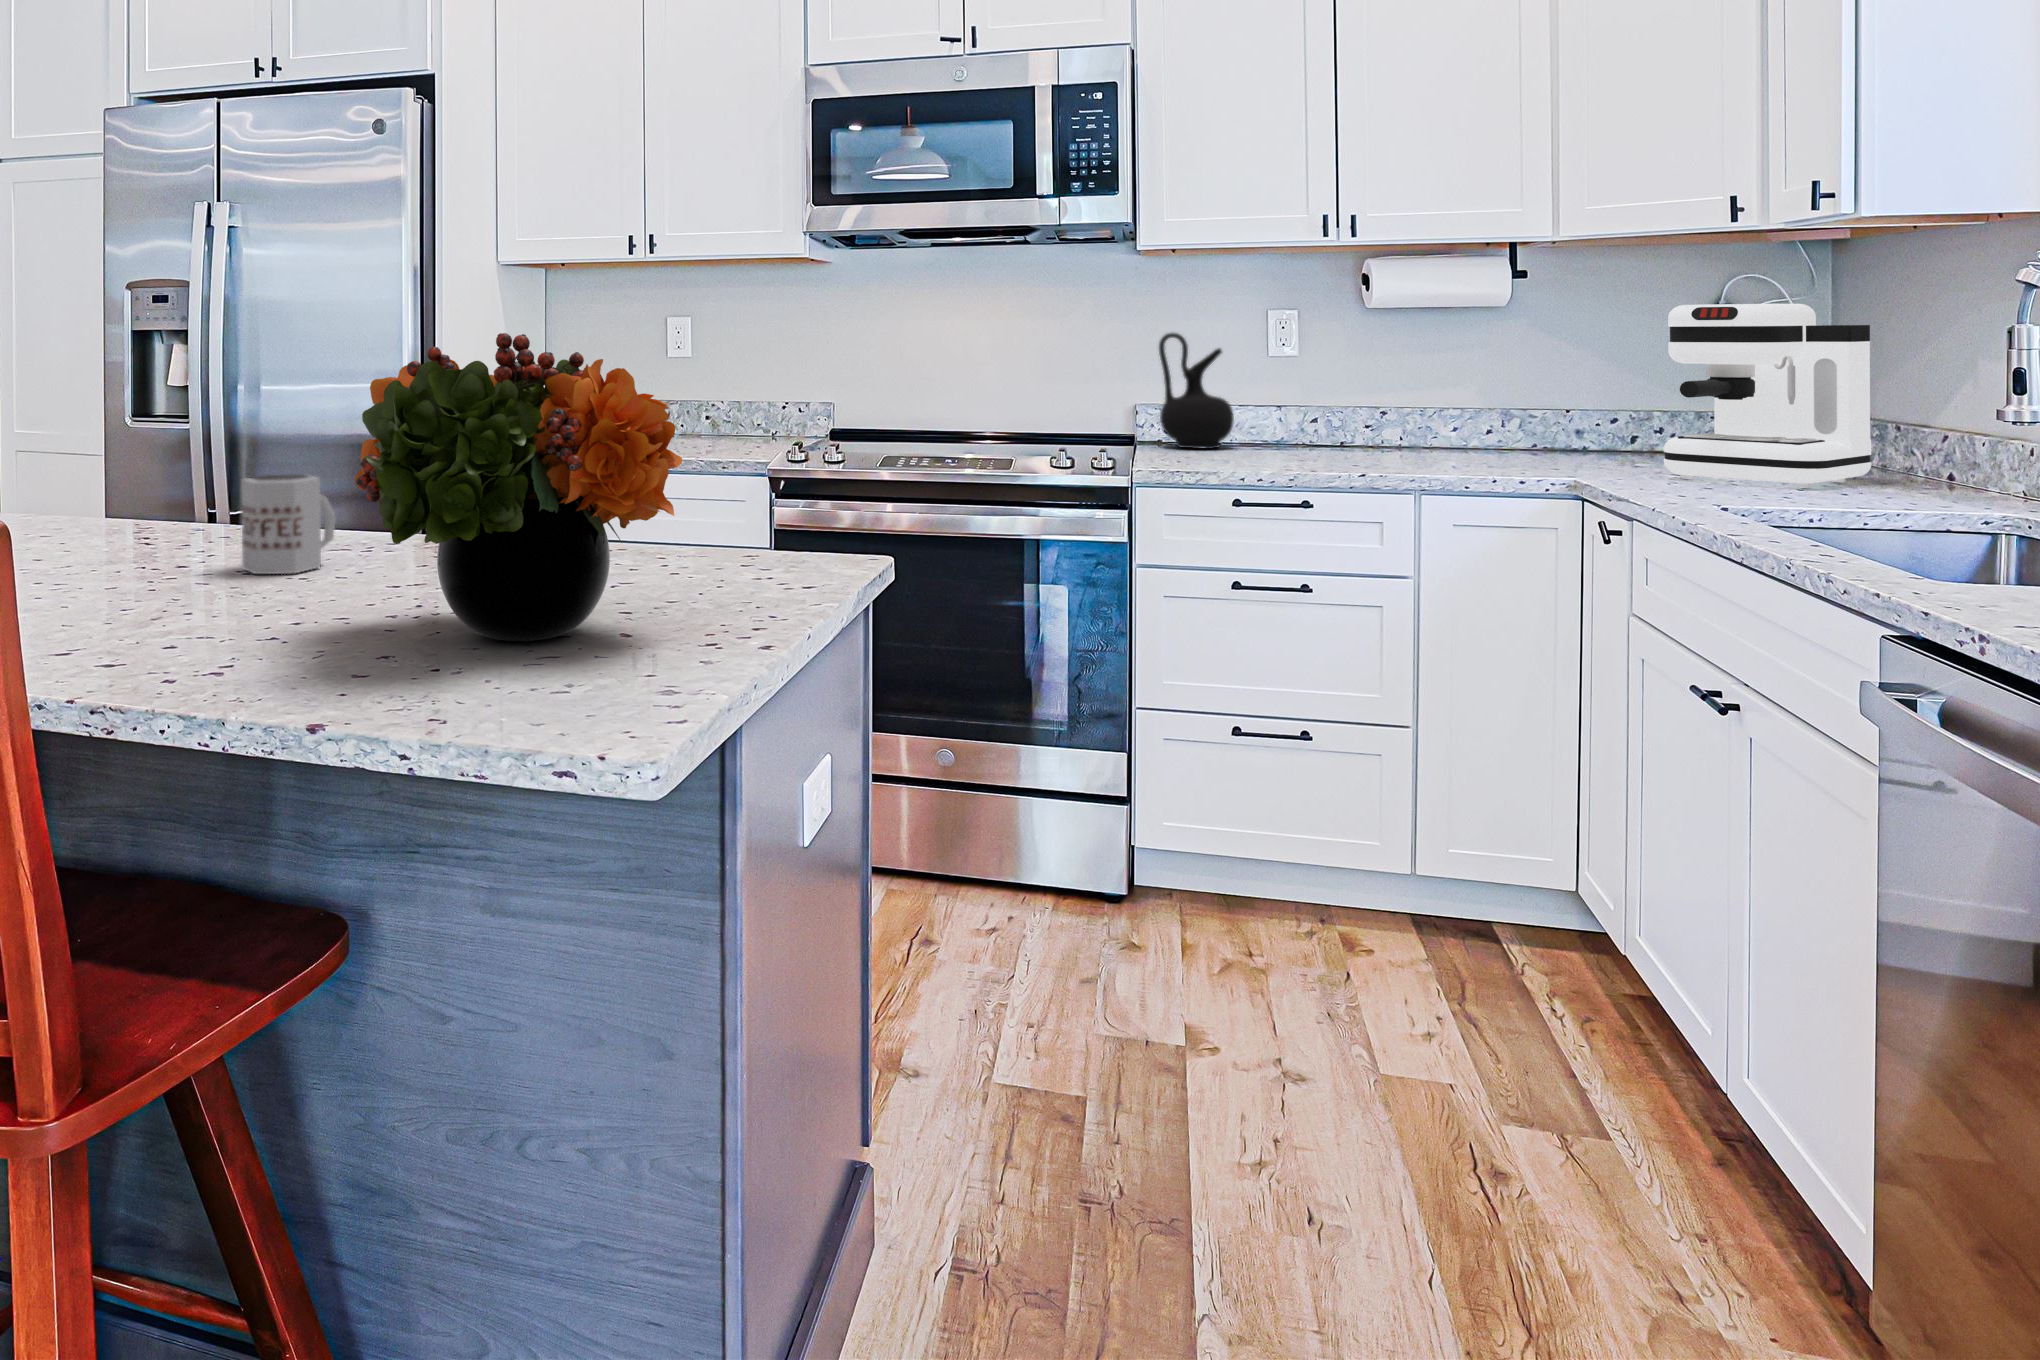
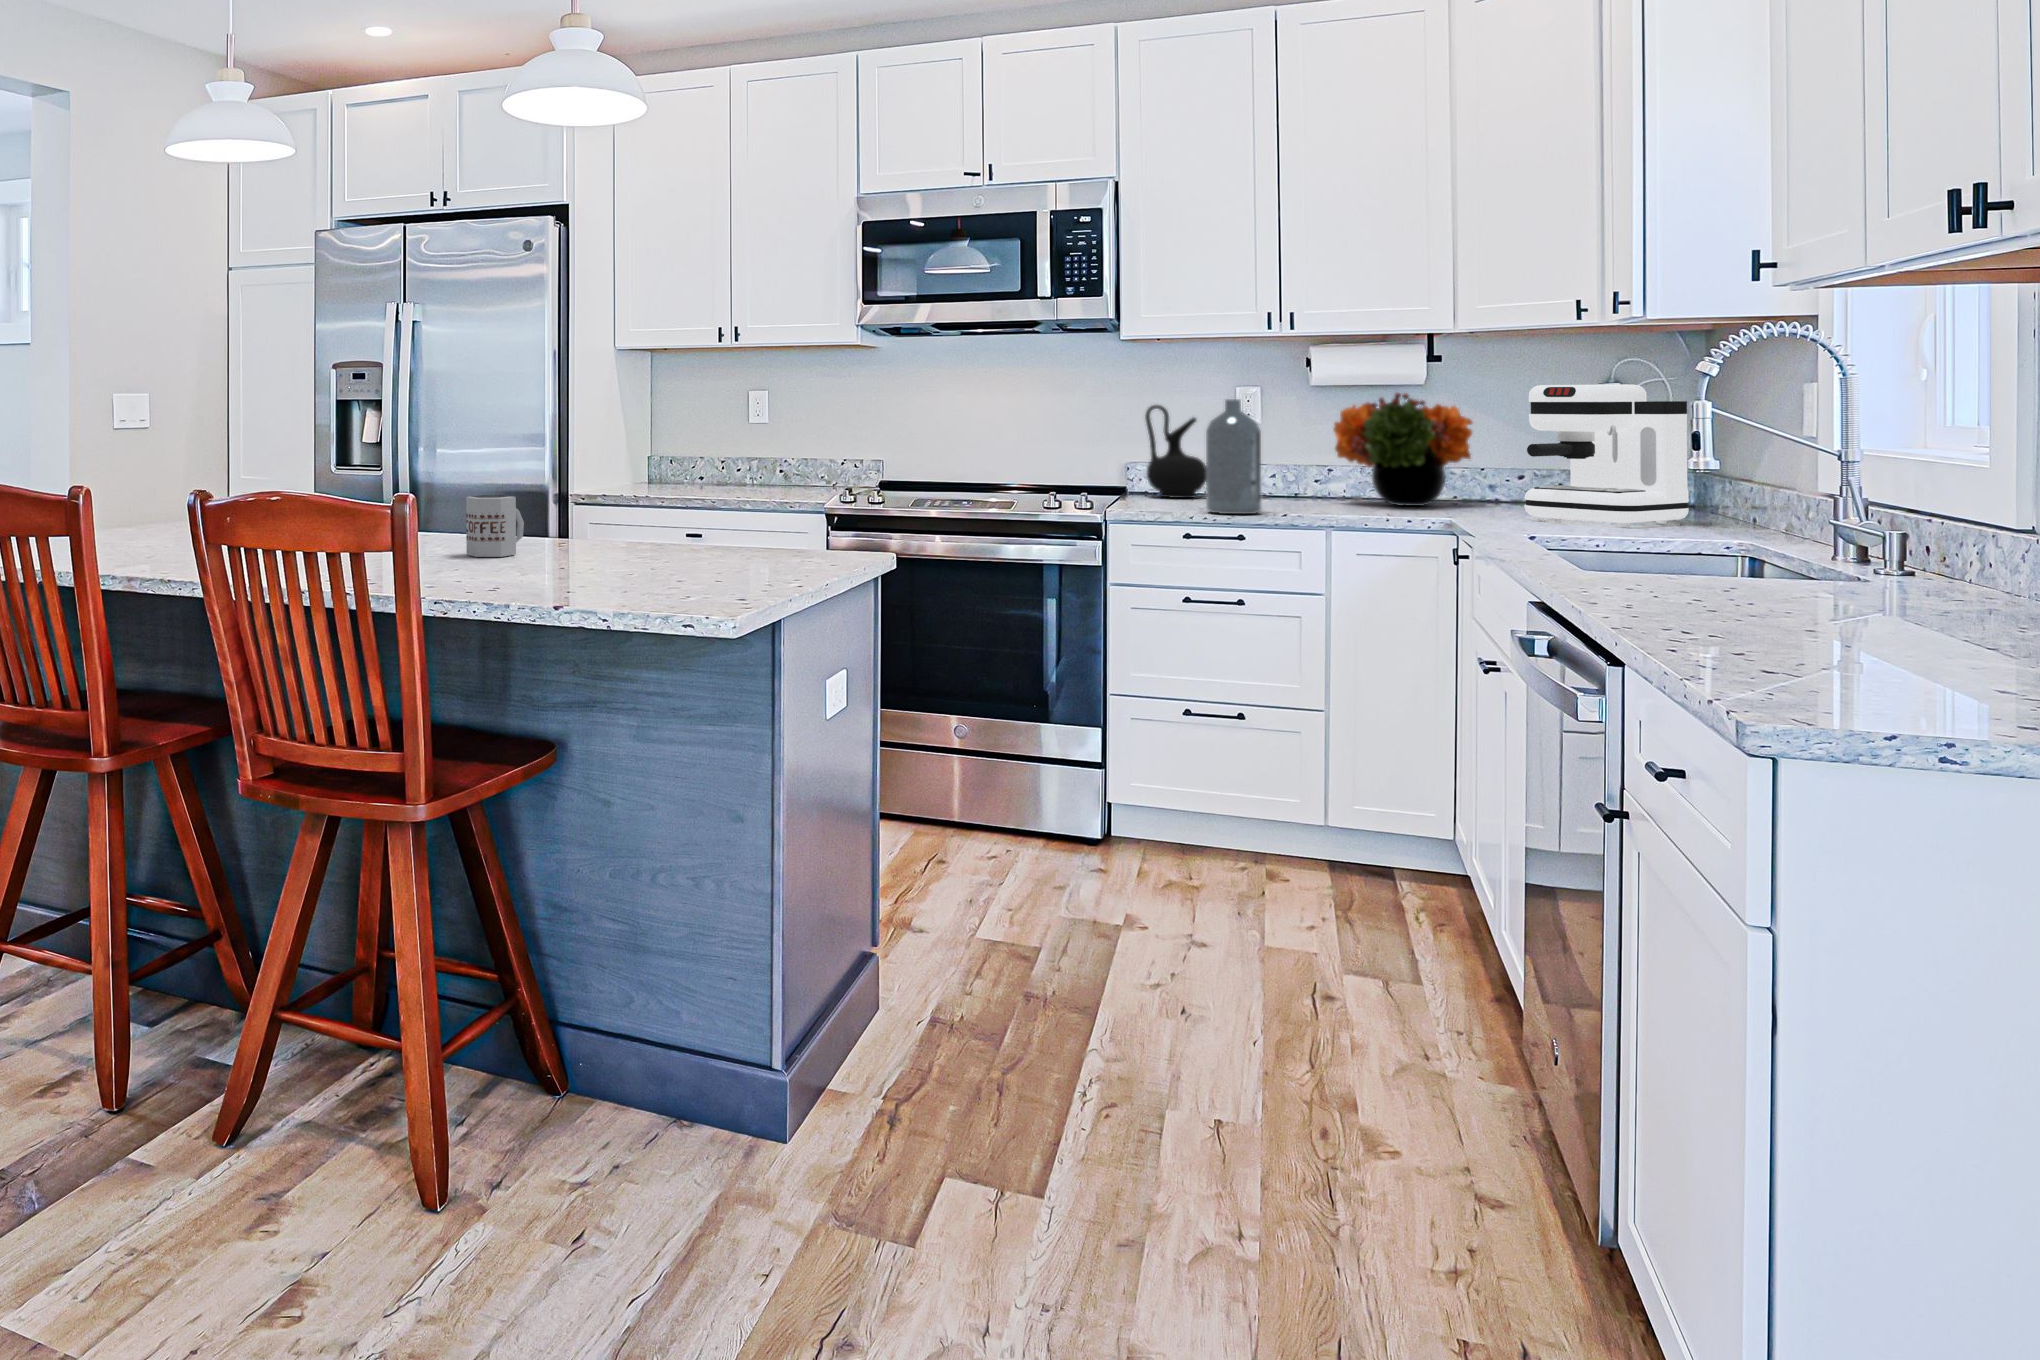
bottle: none [1257,325,1328,473] -> present [1206,399,1262,514]
flower arrangement: present [355,333,682,641] -> present [1334,393,1472,506]

